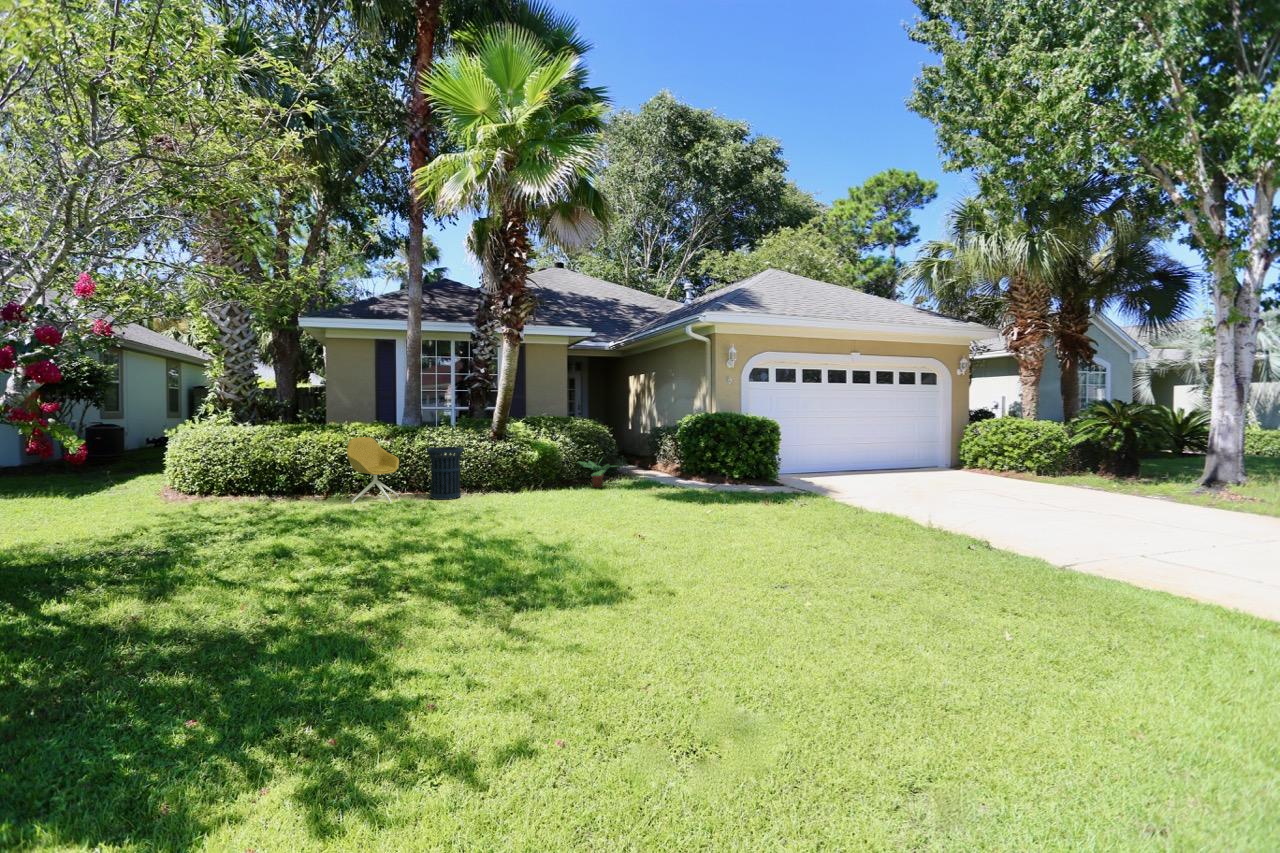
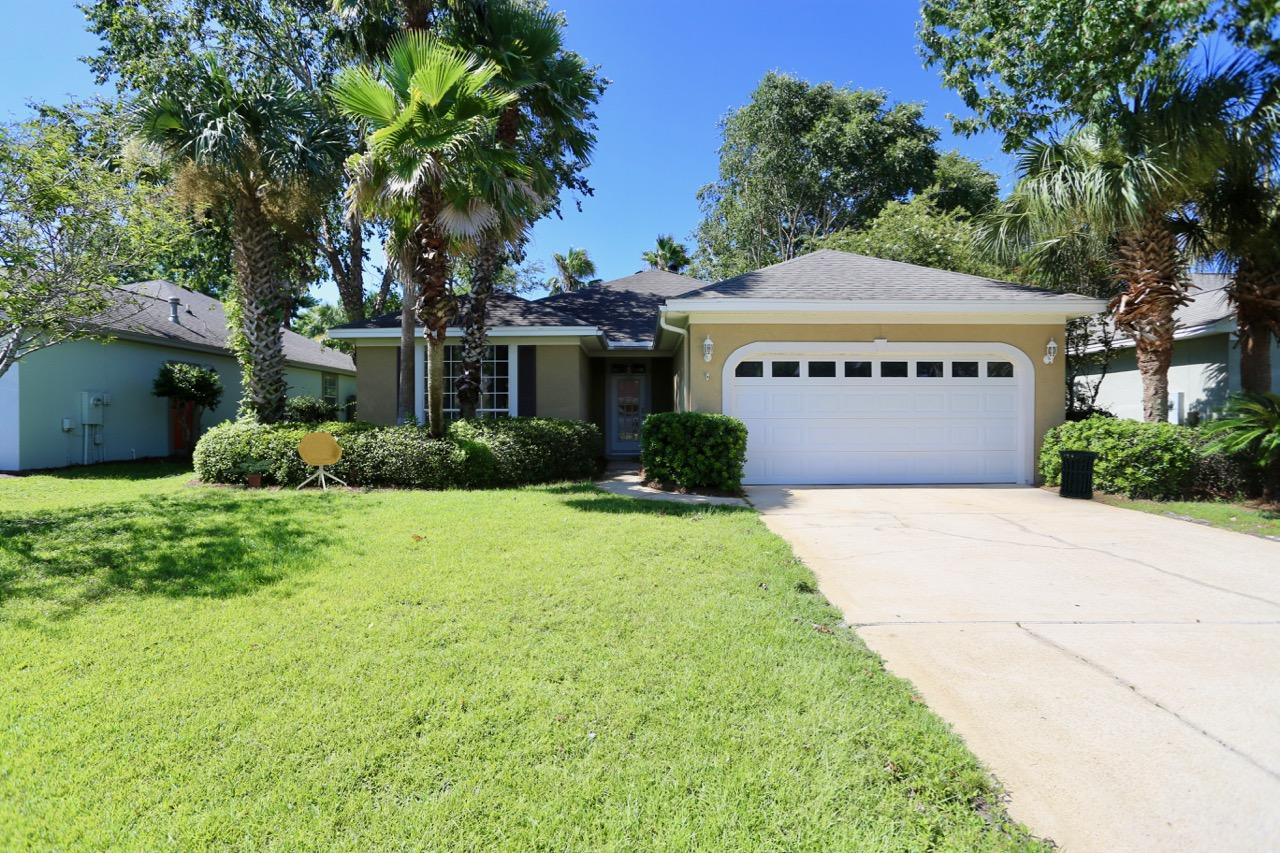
trash can: present [427,447,464,500] -> present [1058,450,1099,499]
potted plant: present [578,458,617,487] -> present [224,456,275,487]

